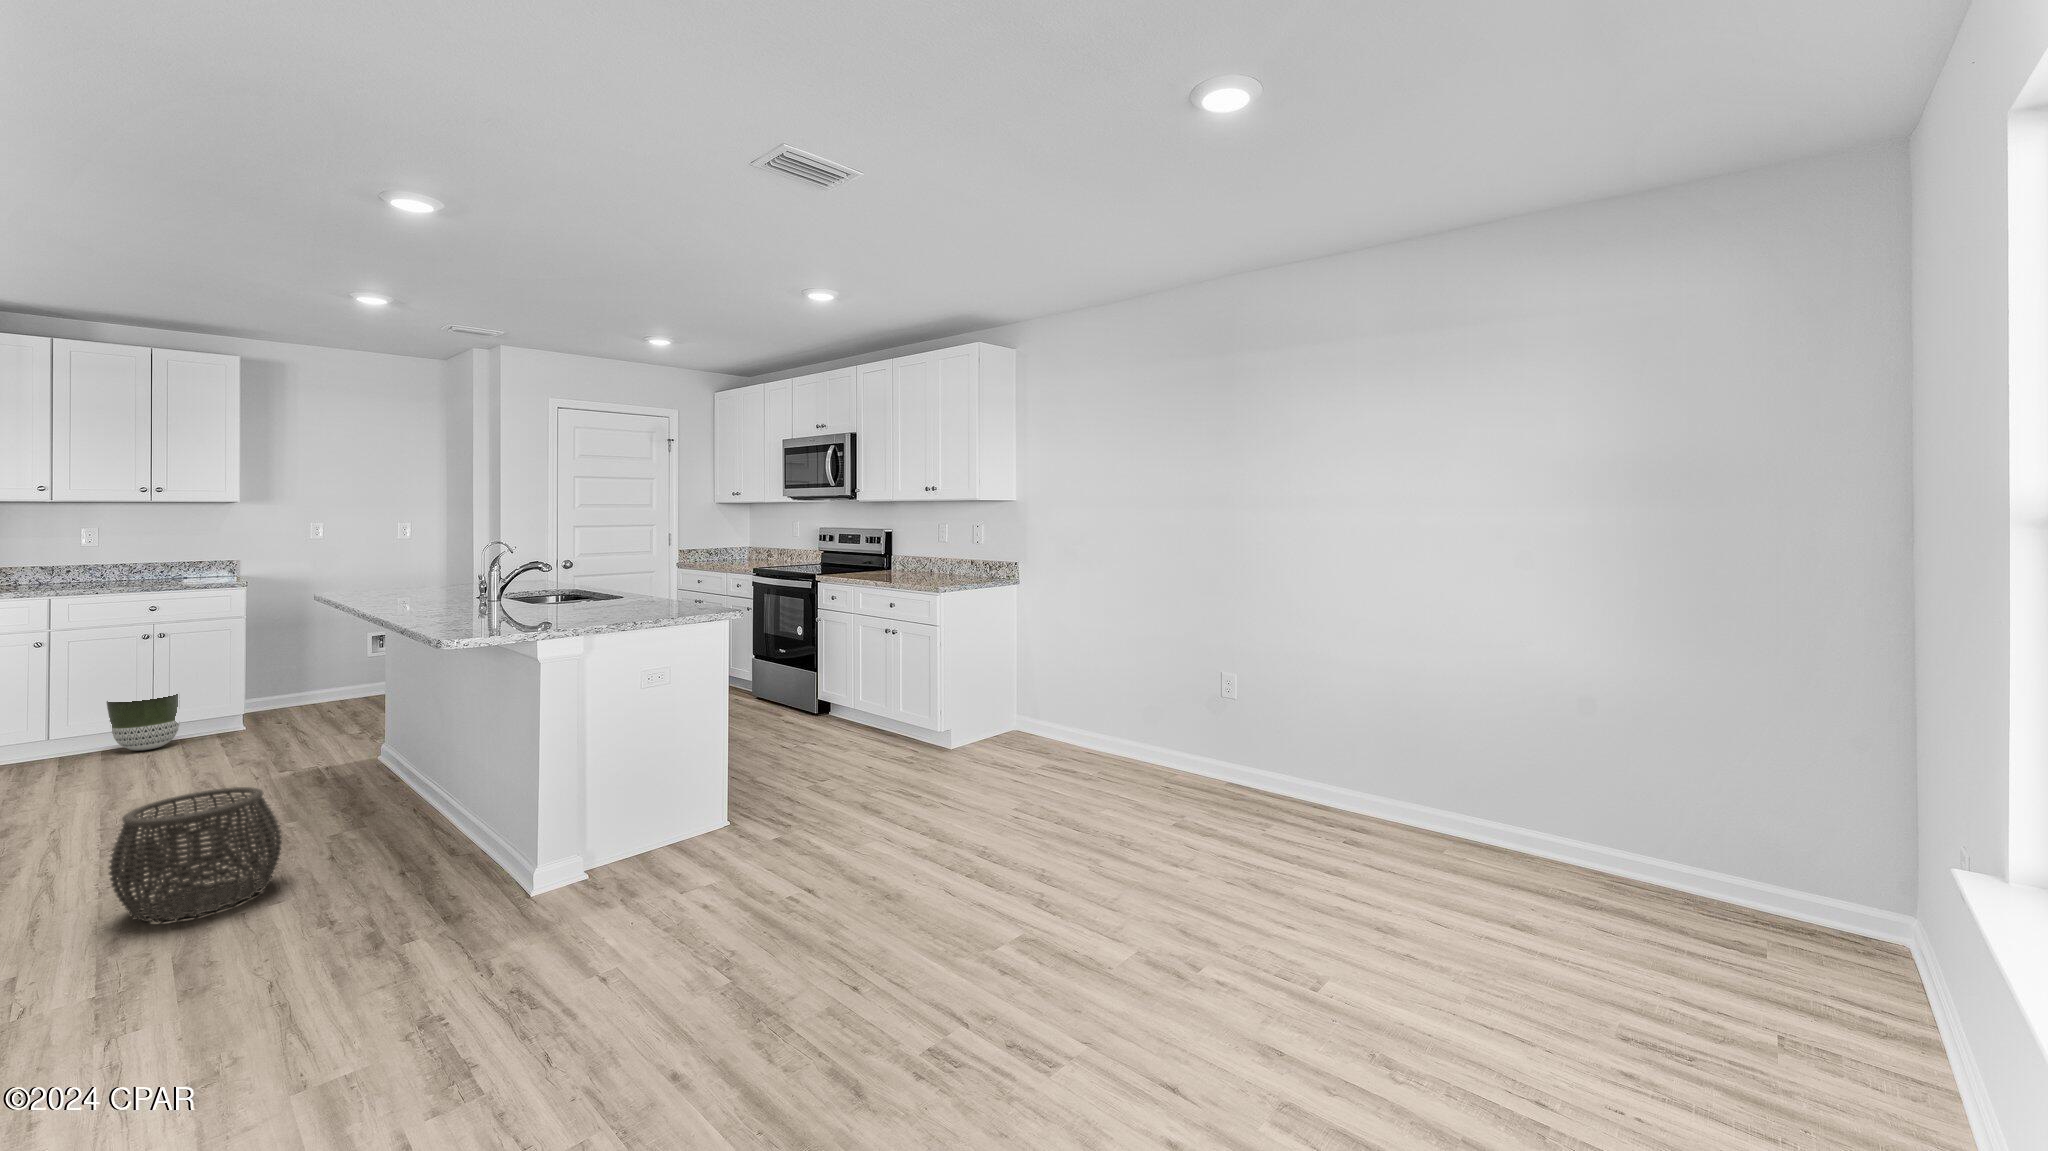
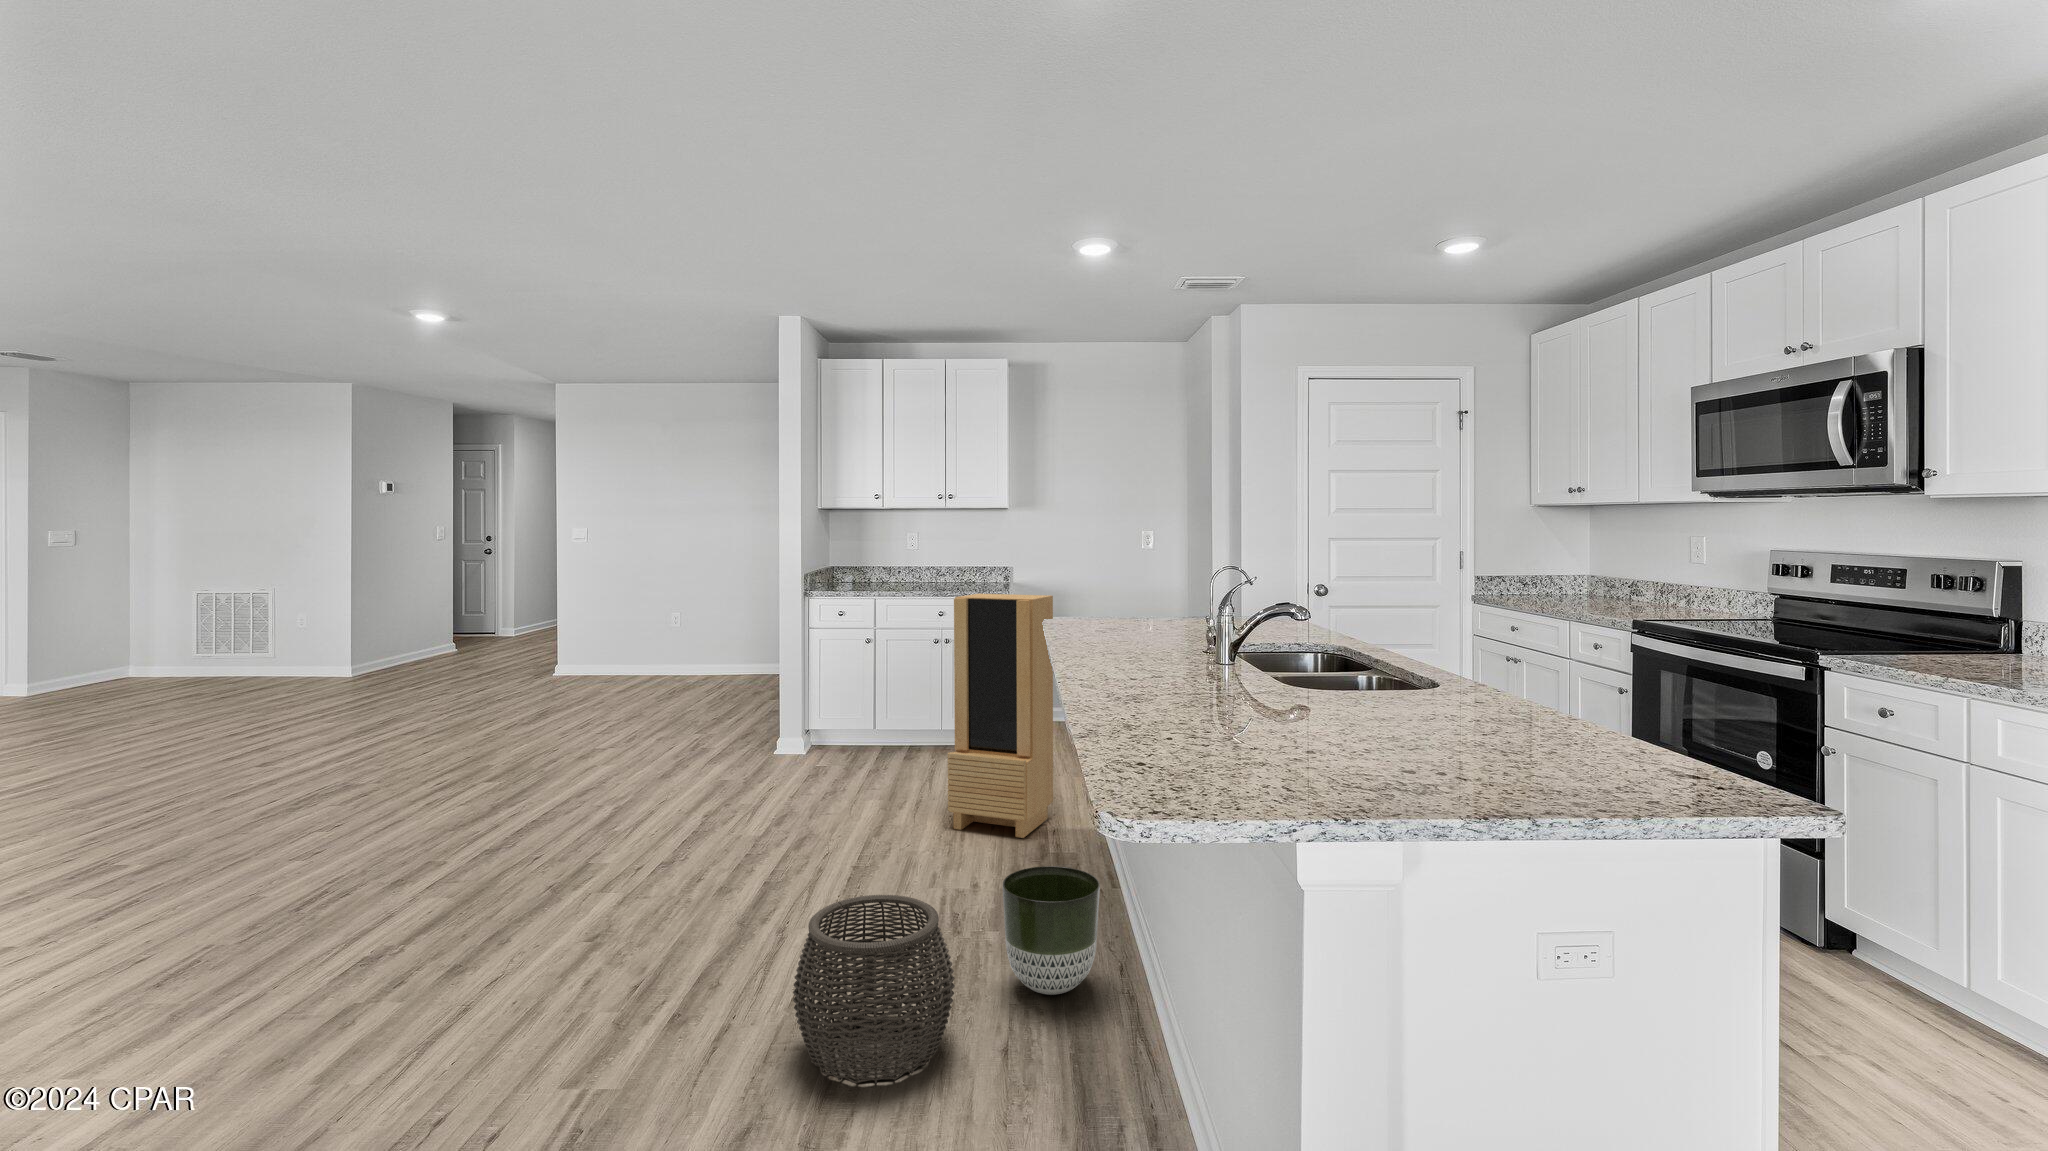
storage cabinet: none [201,574,331,783] -> present [948,594,1053,838]
planter: present [106,694,180,751] -> present [1003,866,1100,995]

